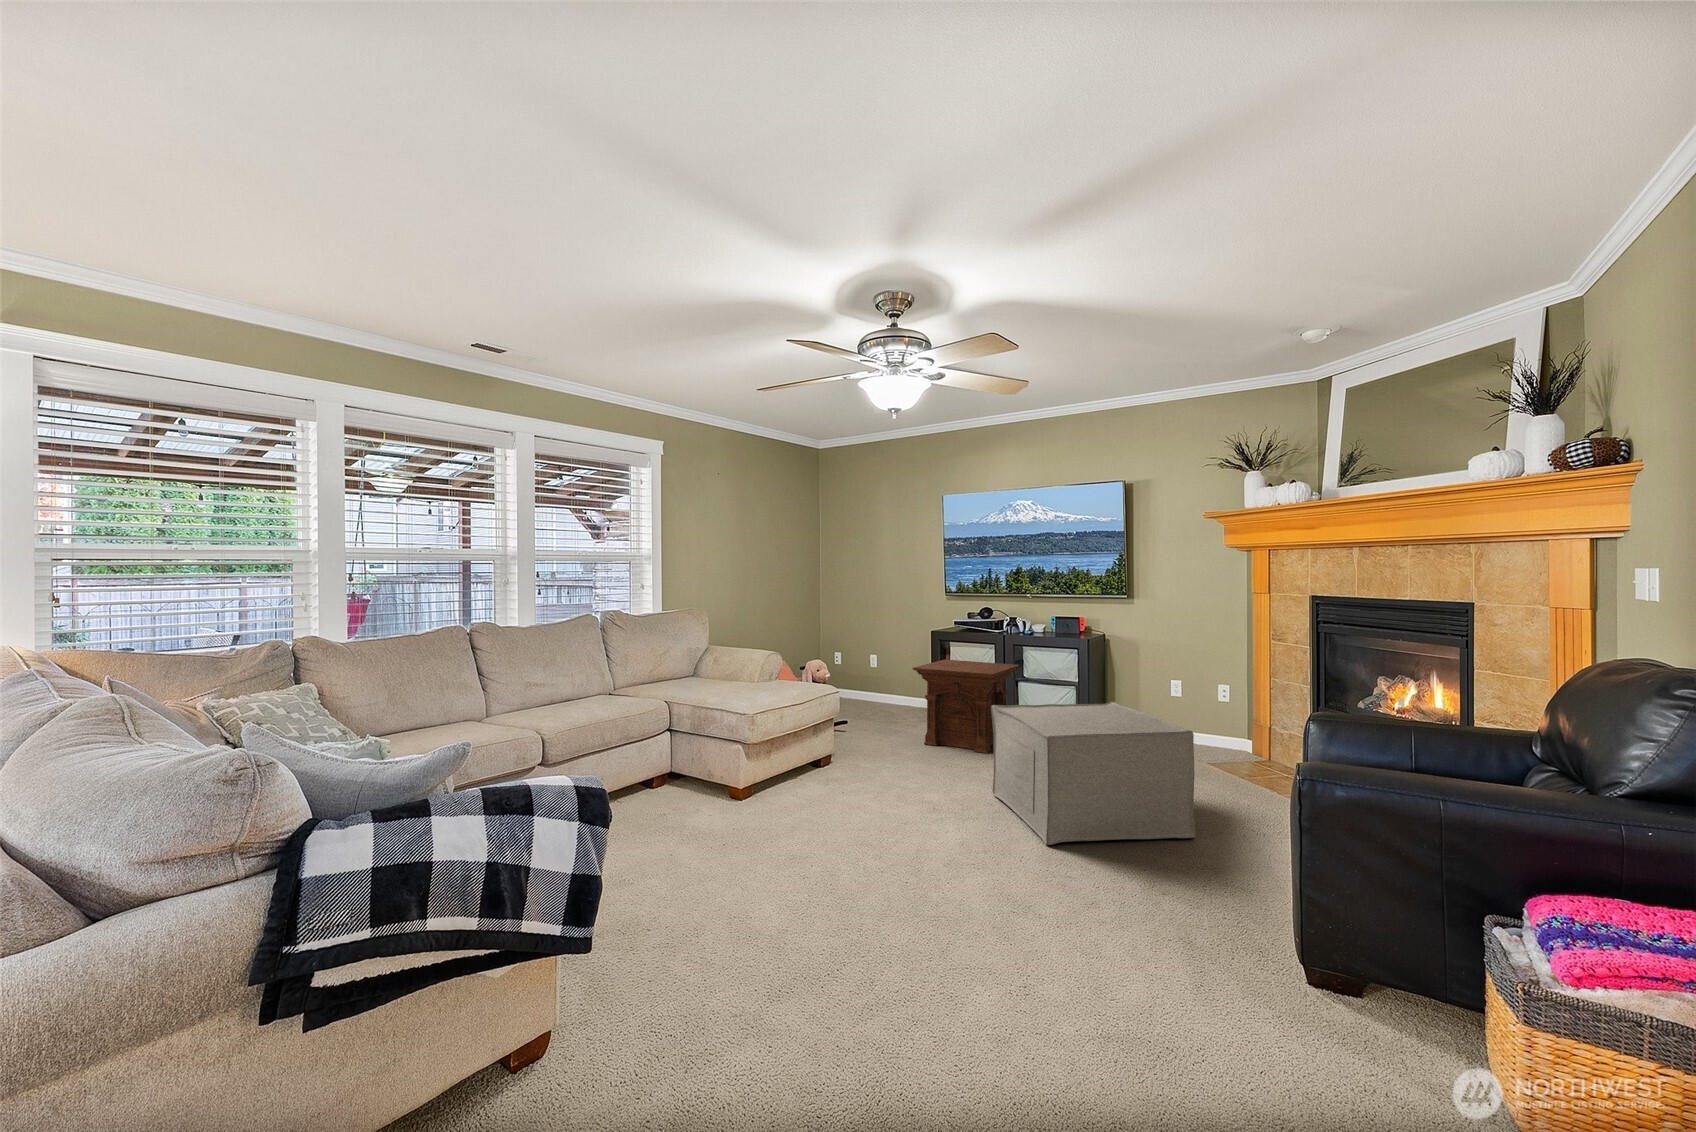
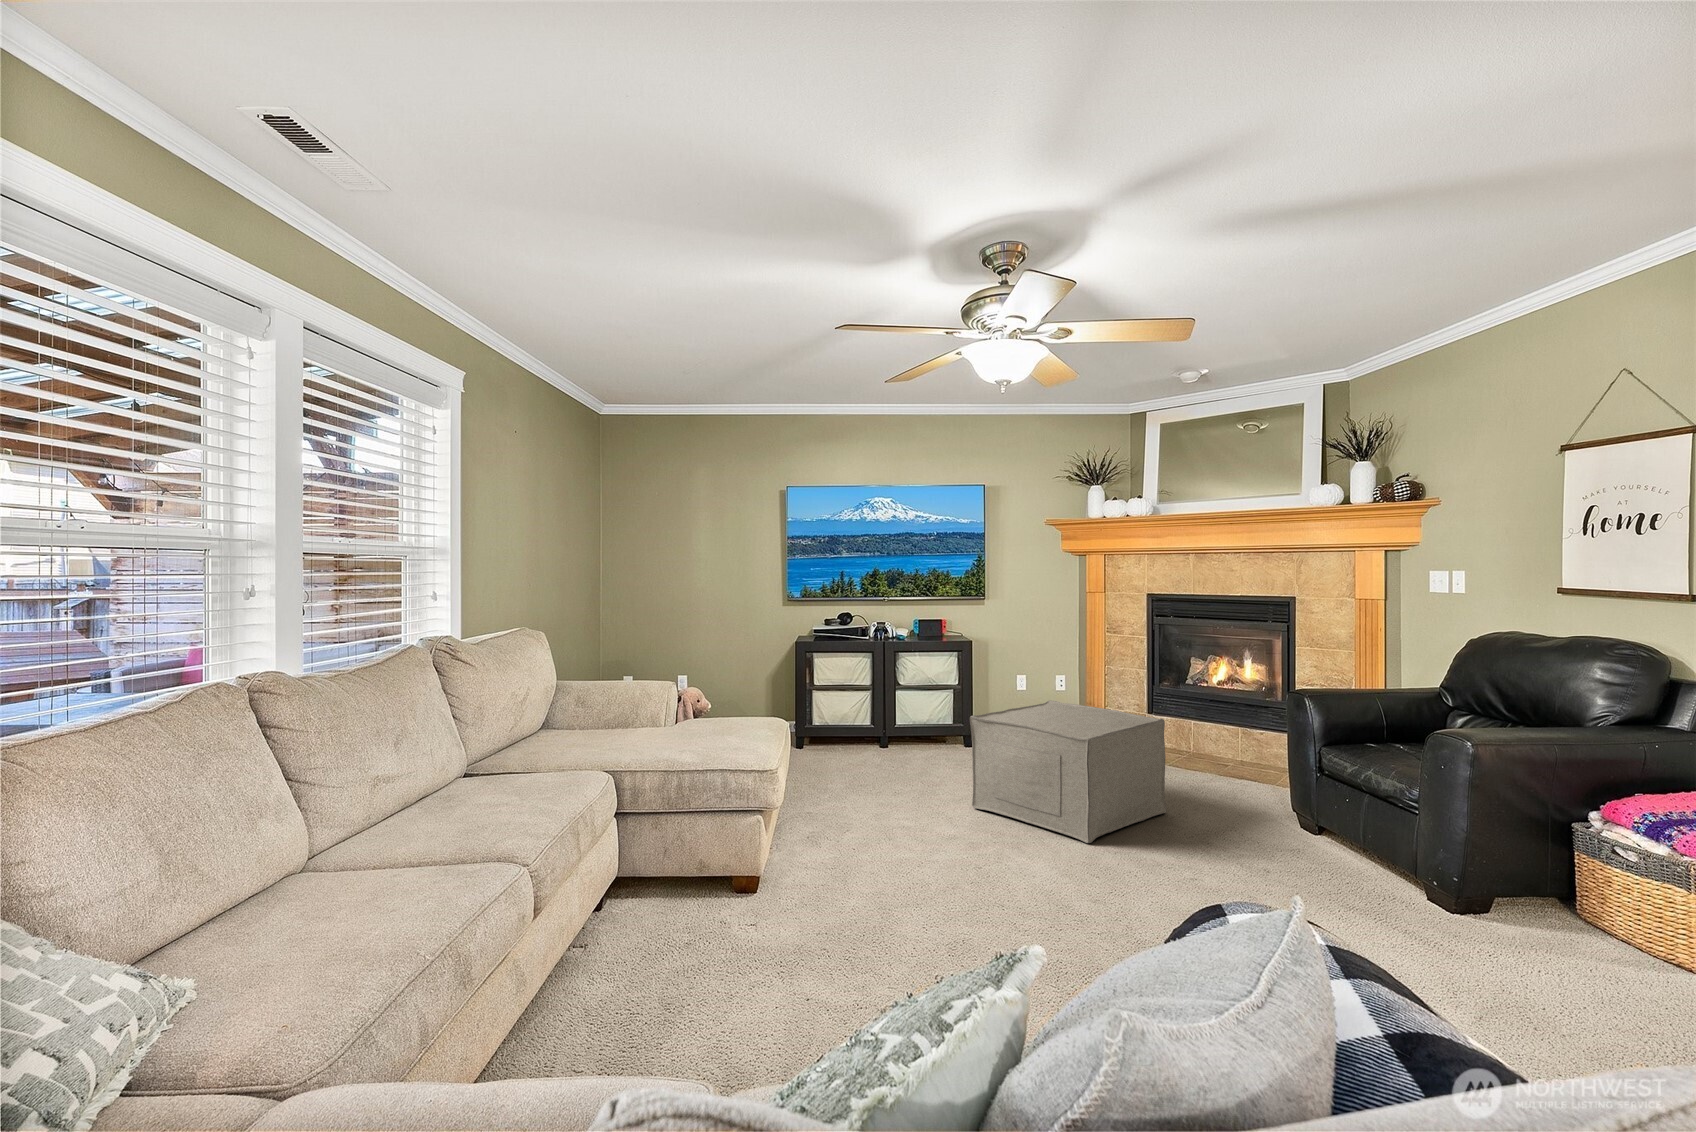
side table: present [913,660,1019,753] -> none [814,672,907,769]

